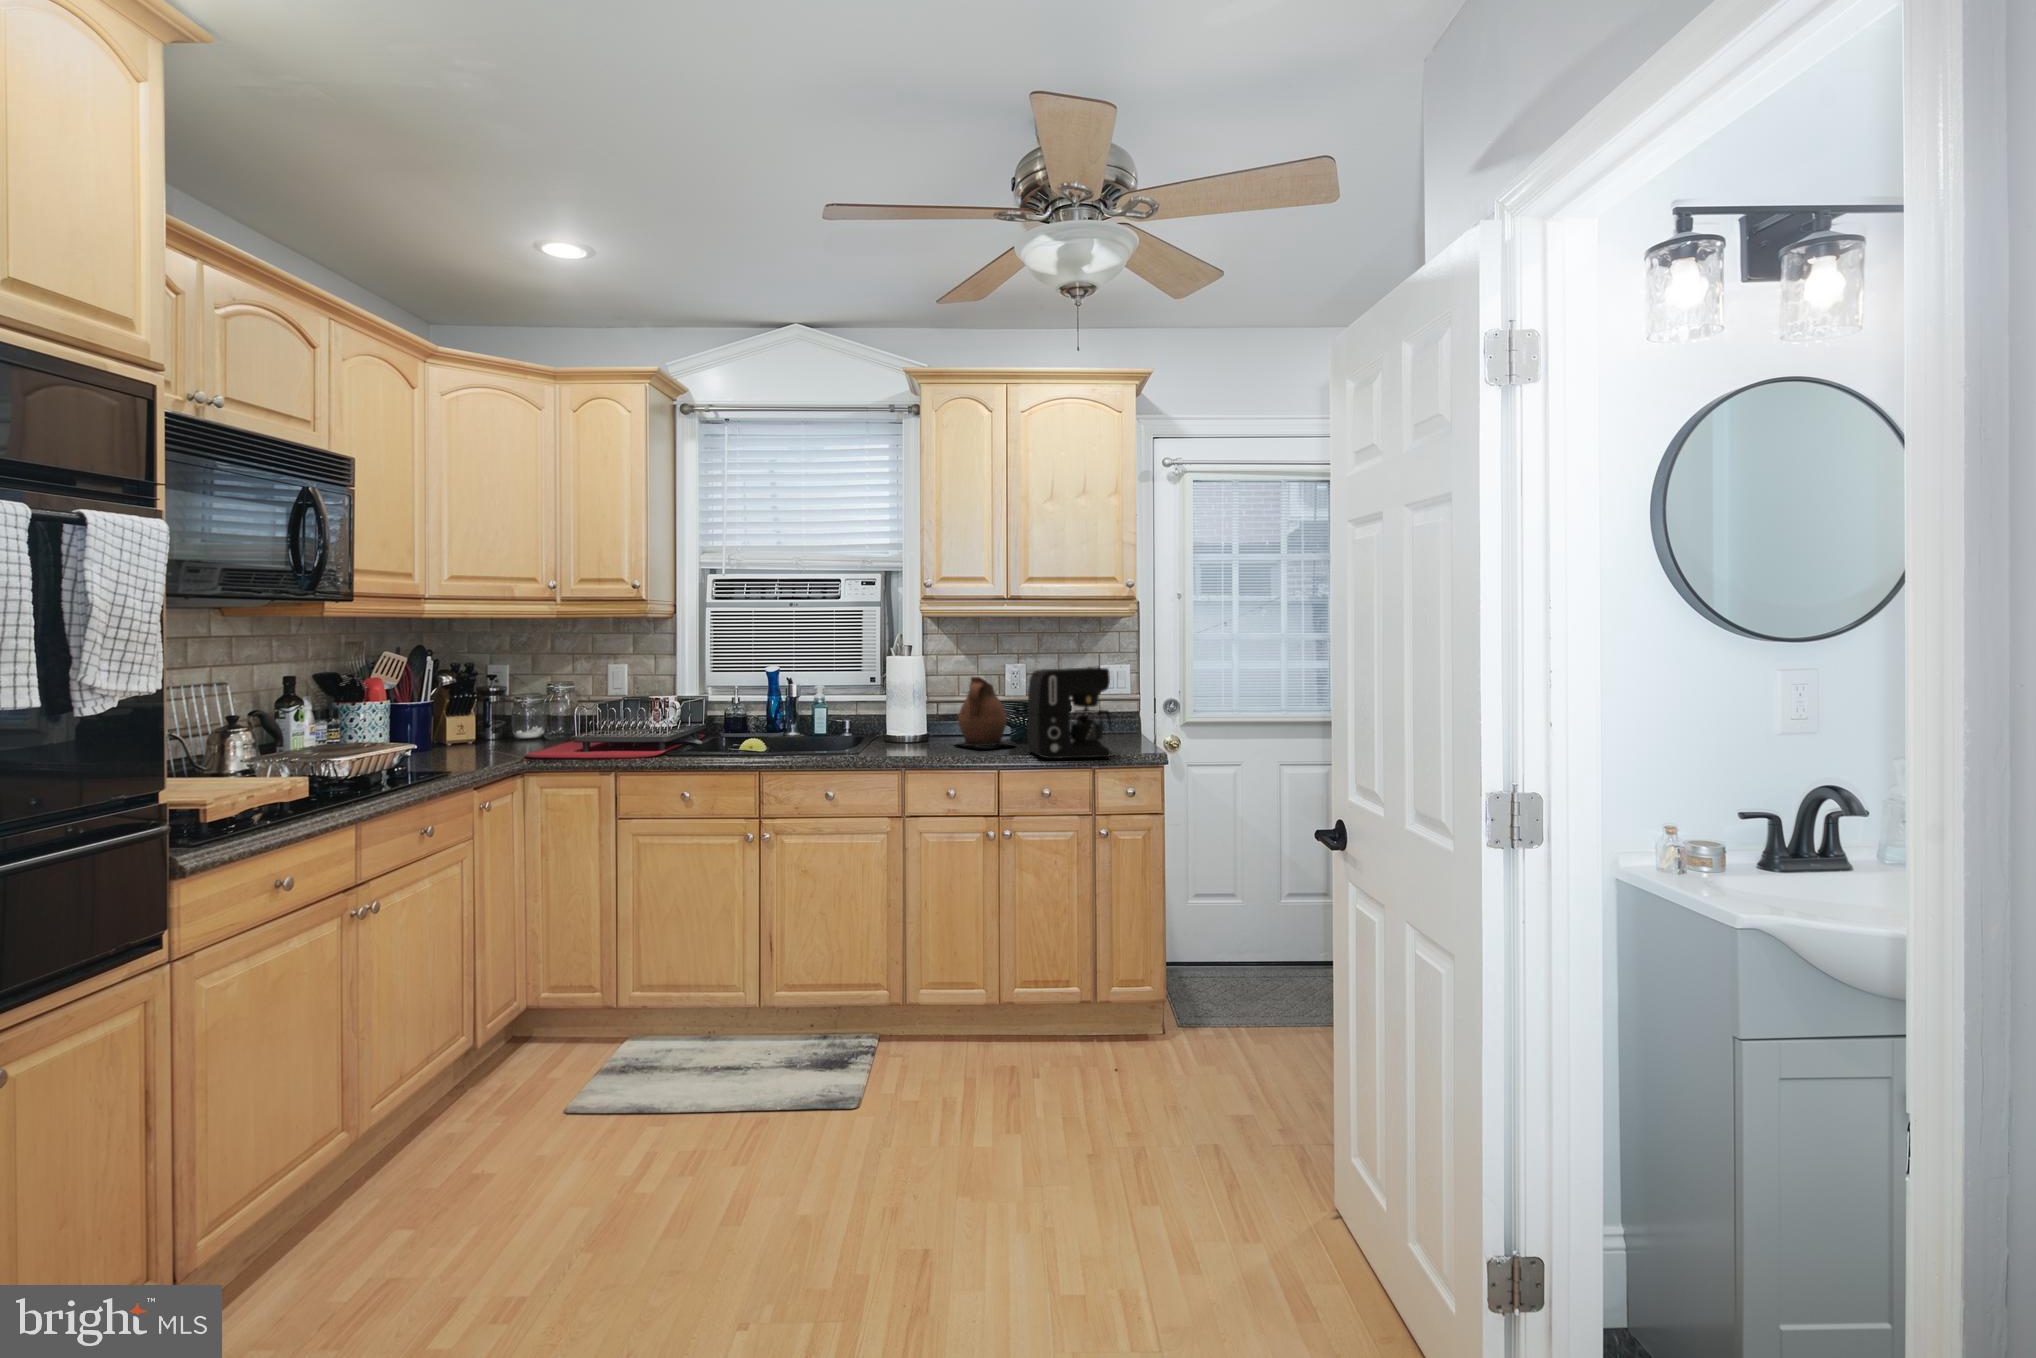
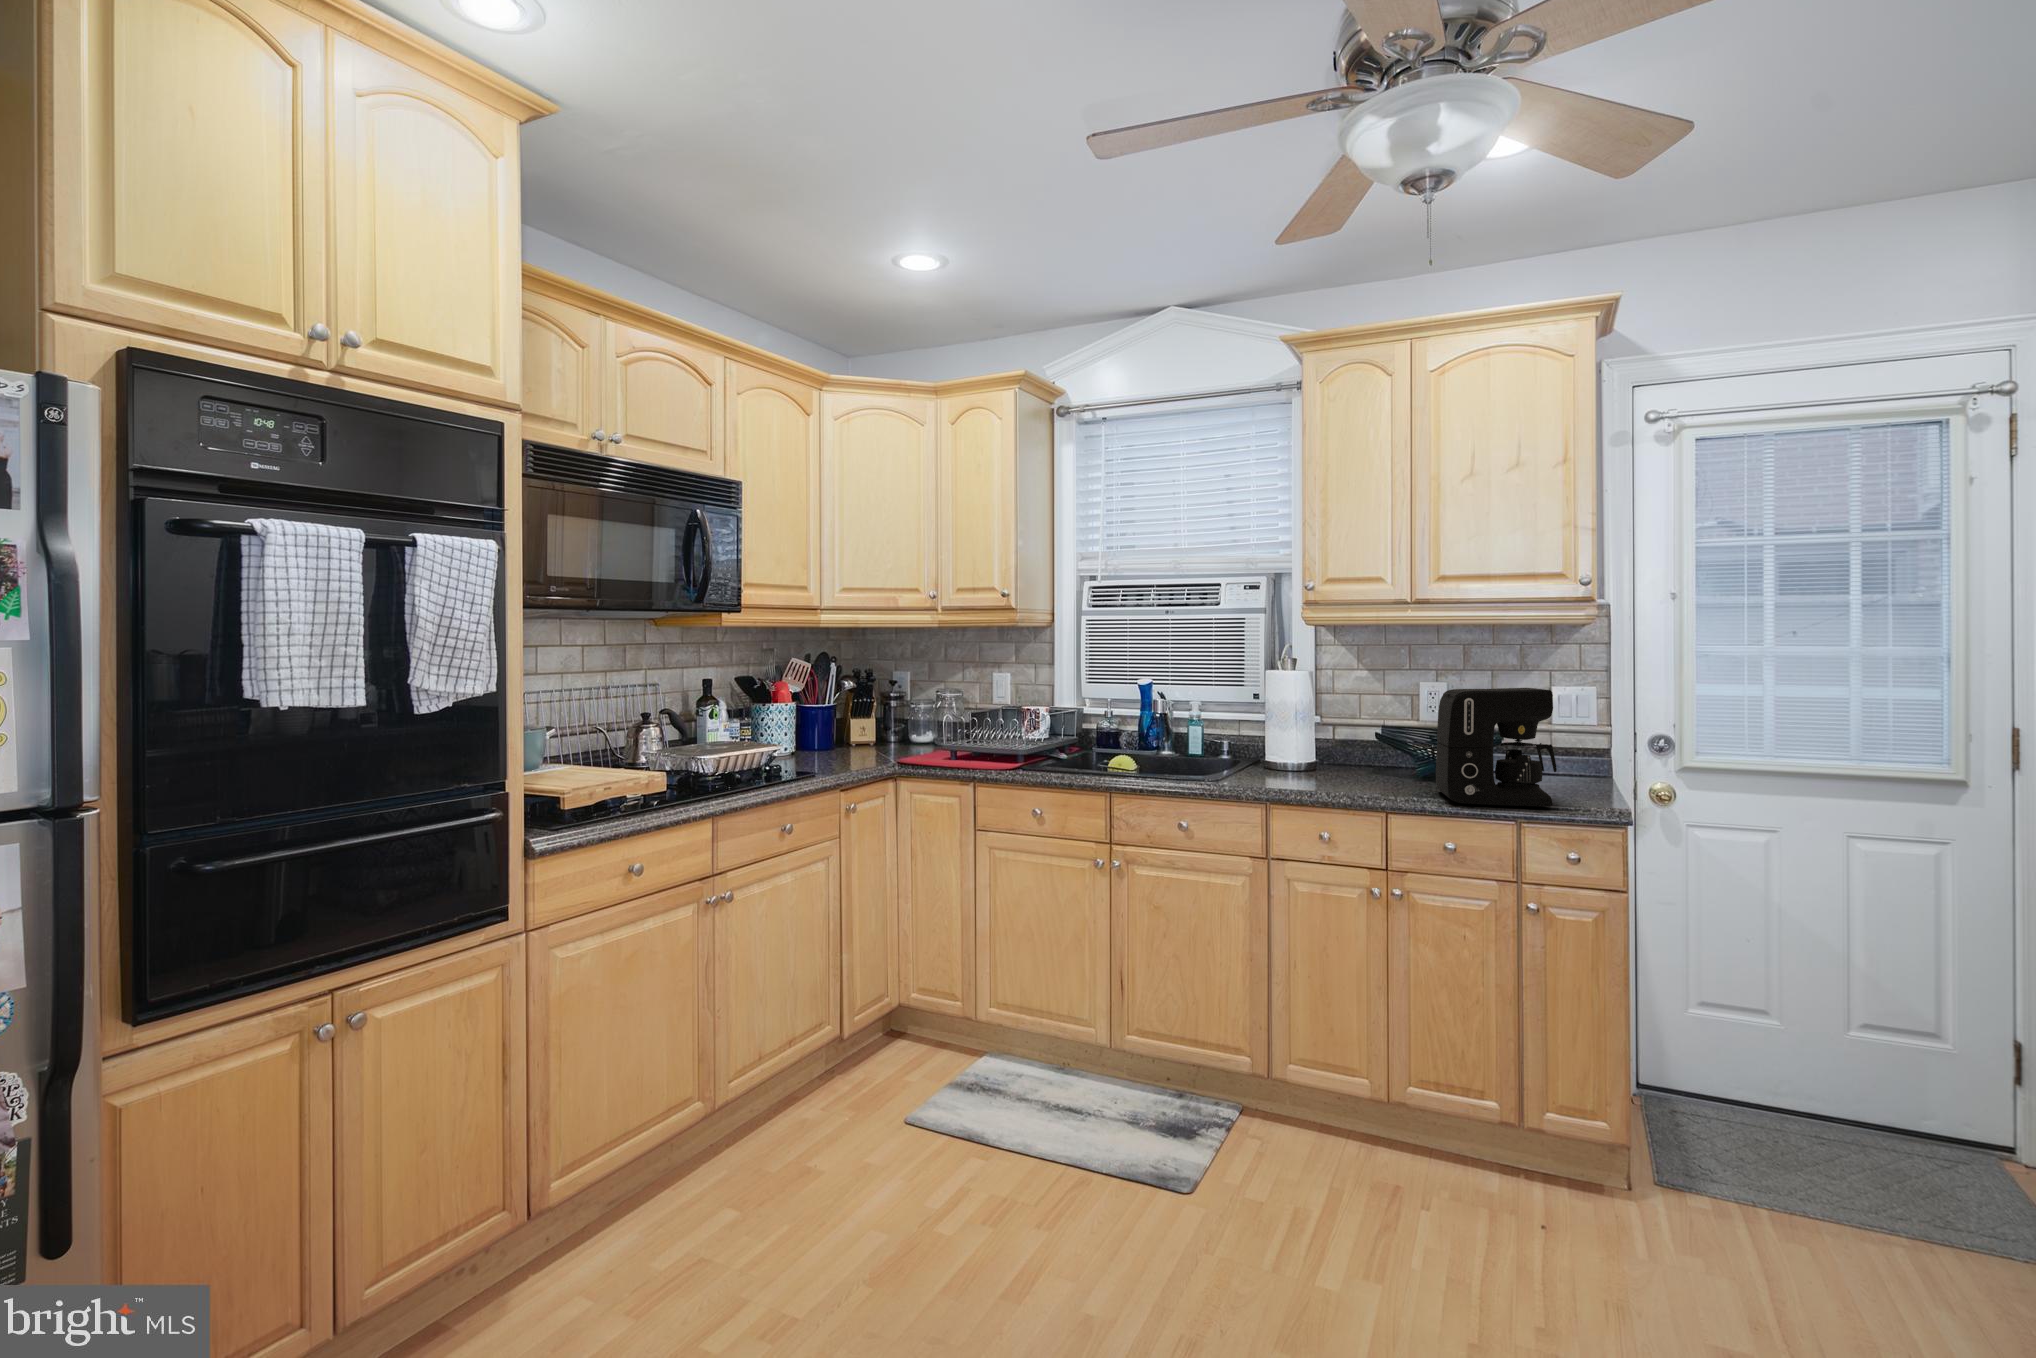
ceramic pitcher: present [957,677,1010,746] -> none [1339,695,1423,782]

